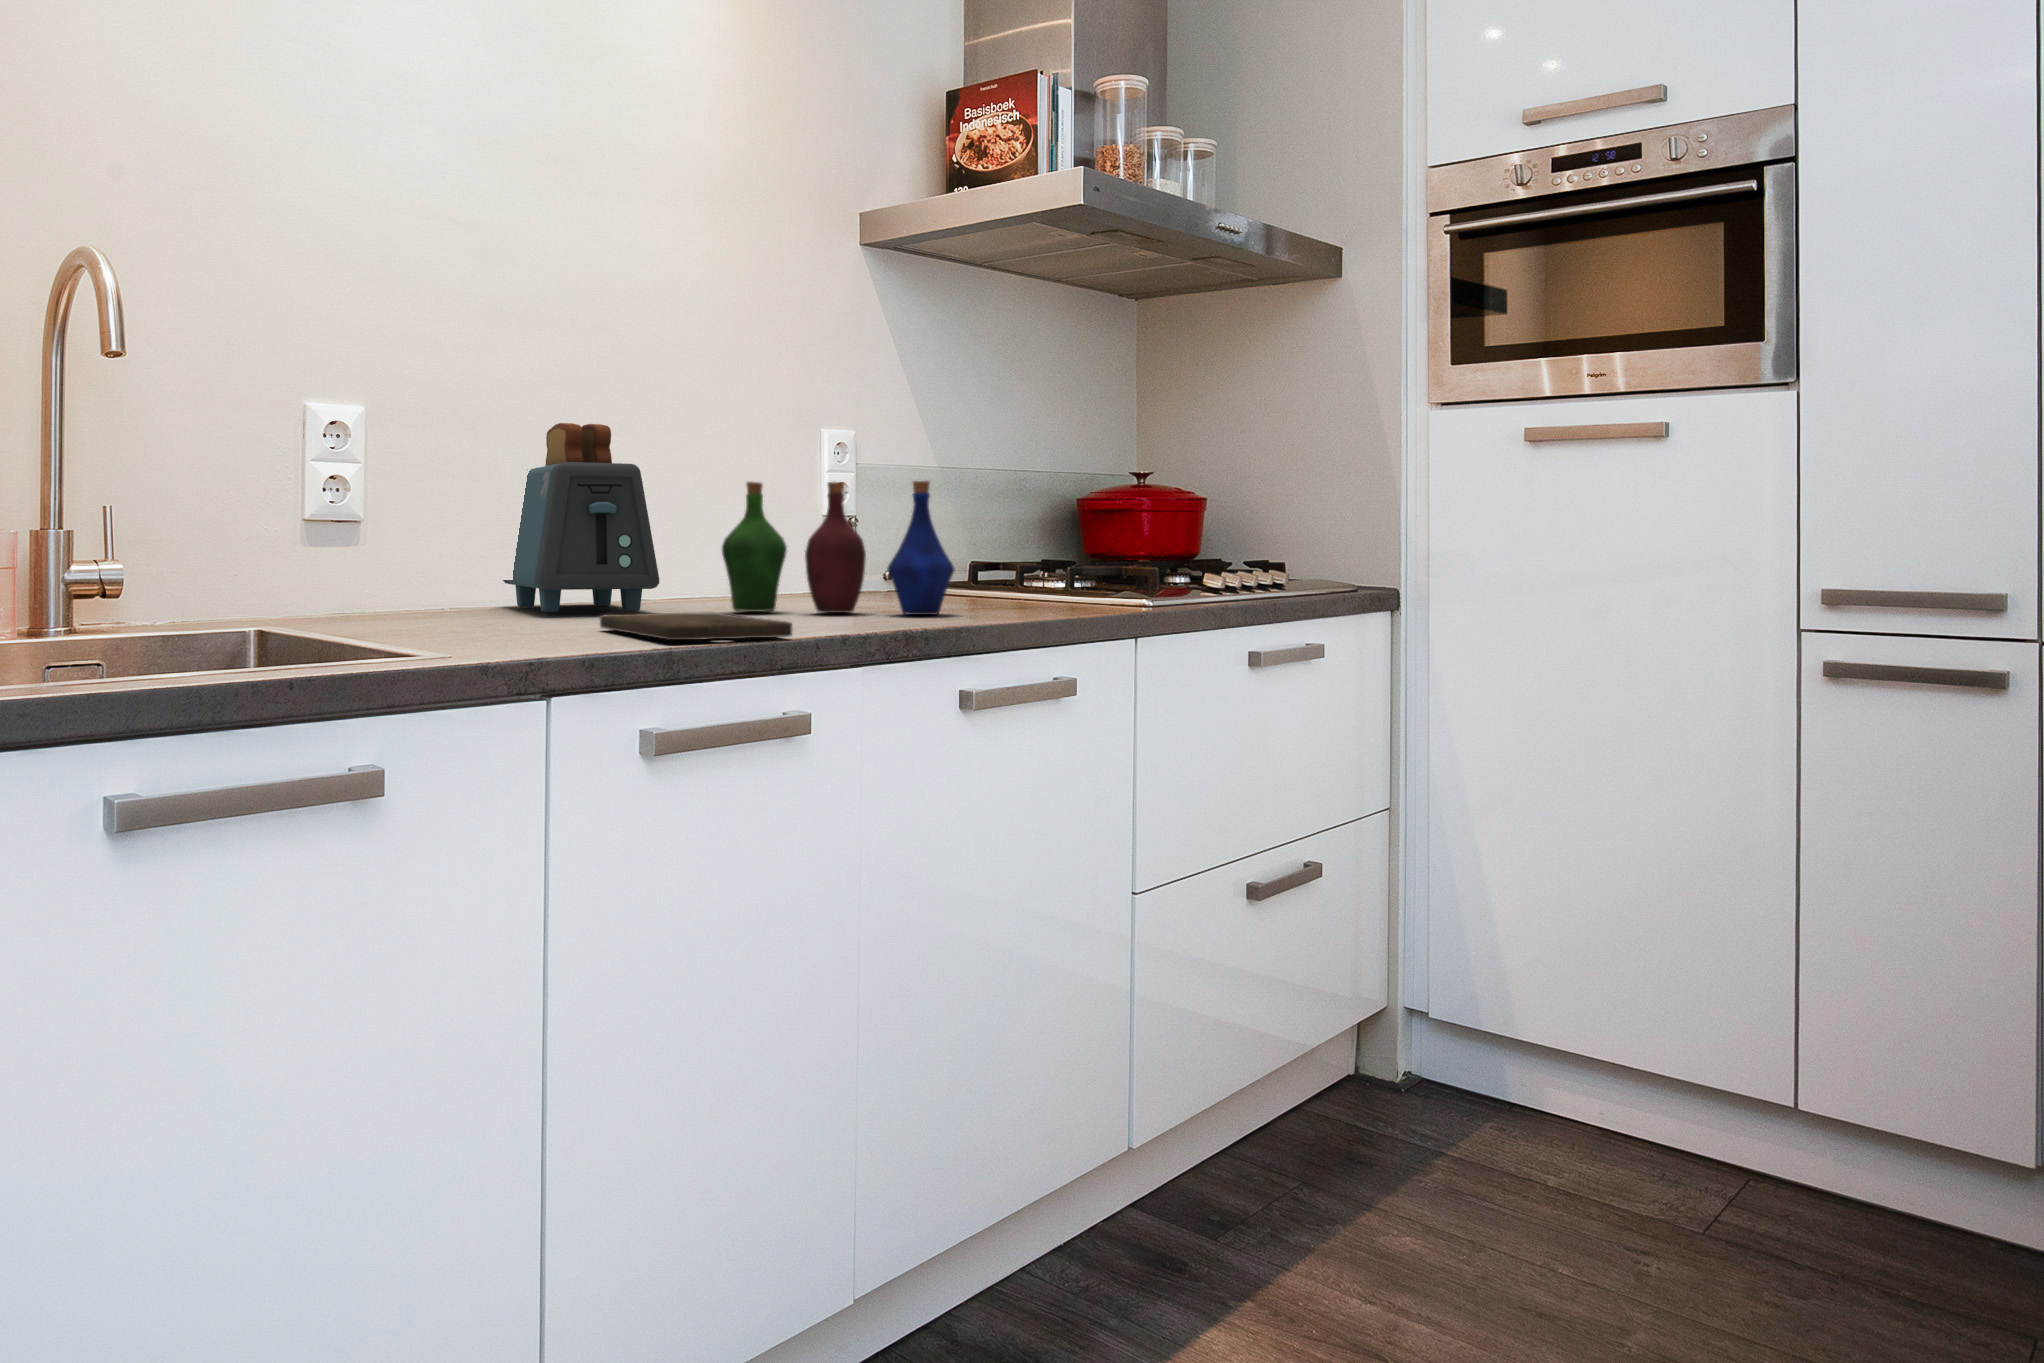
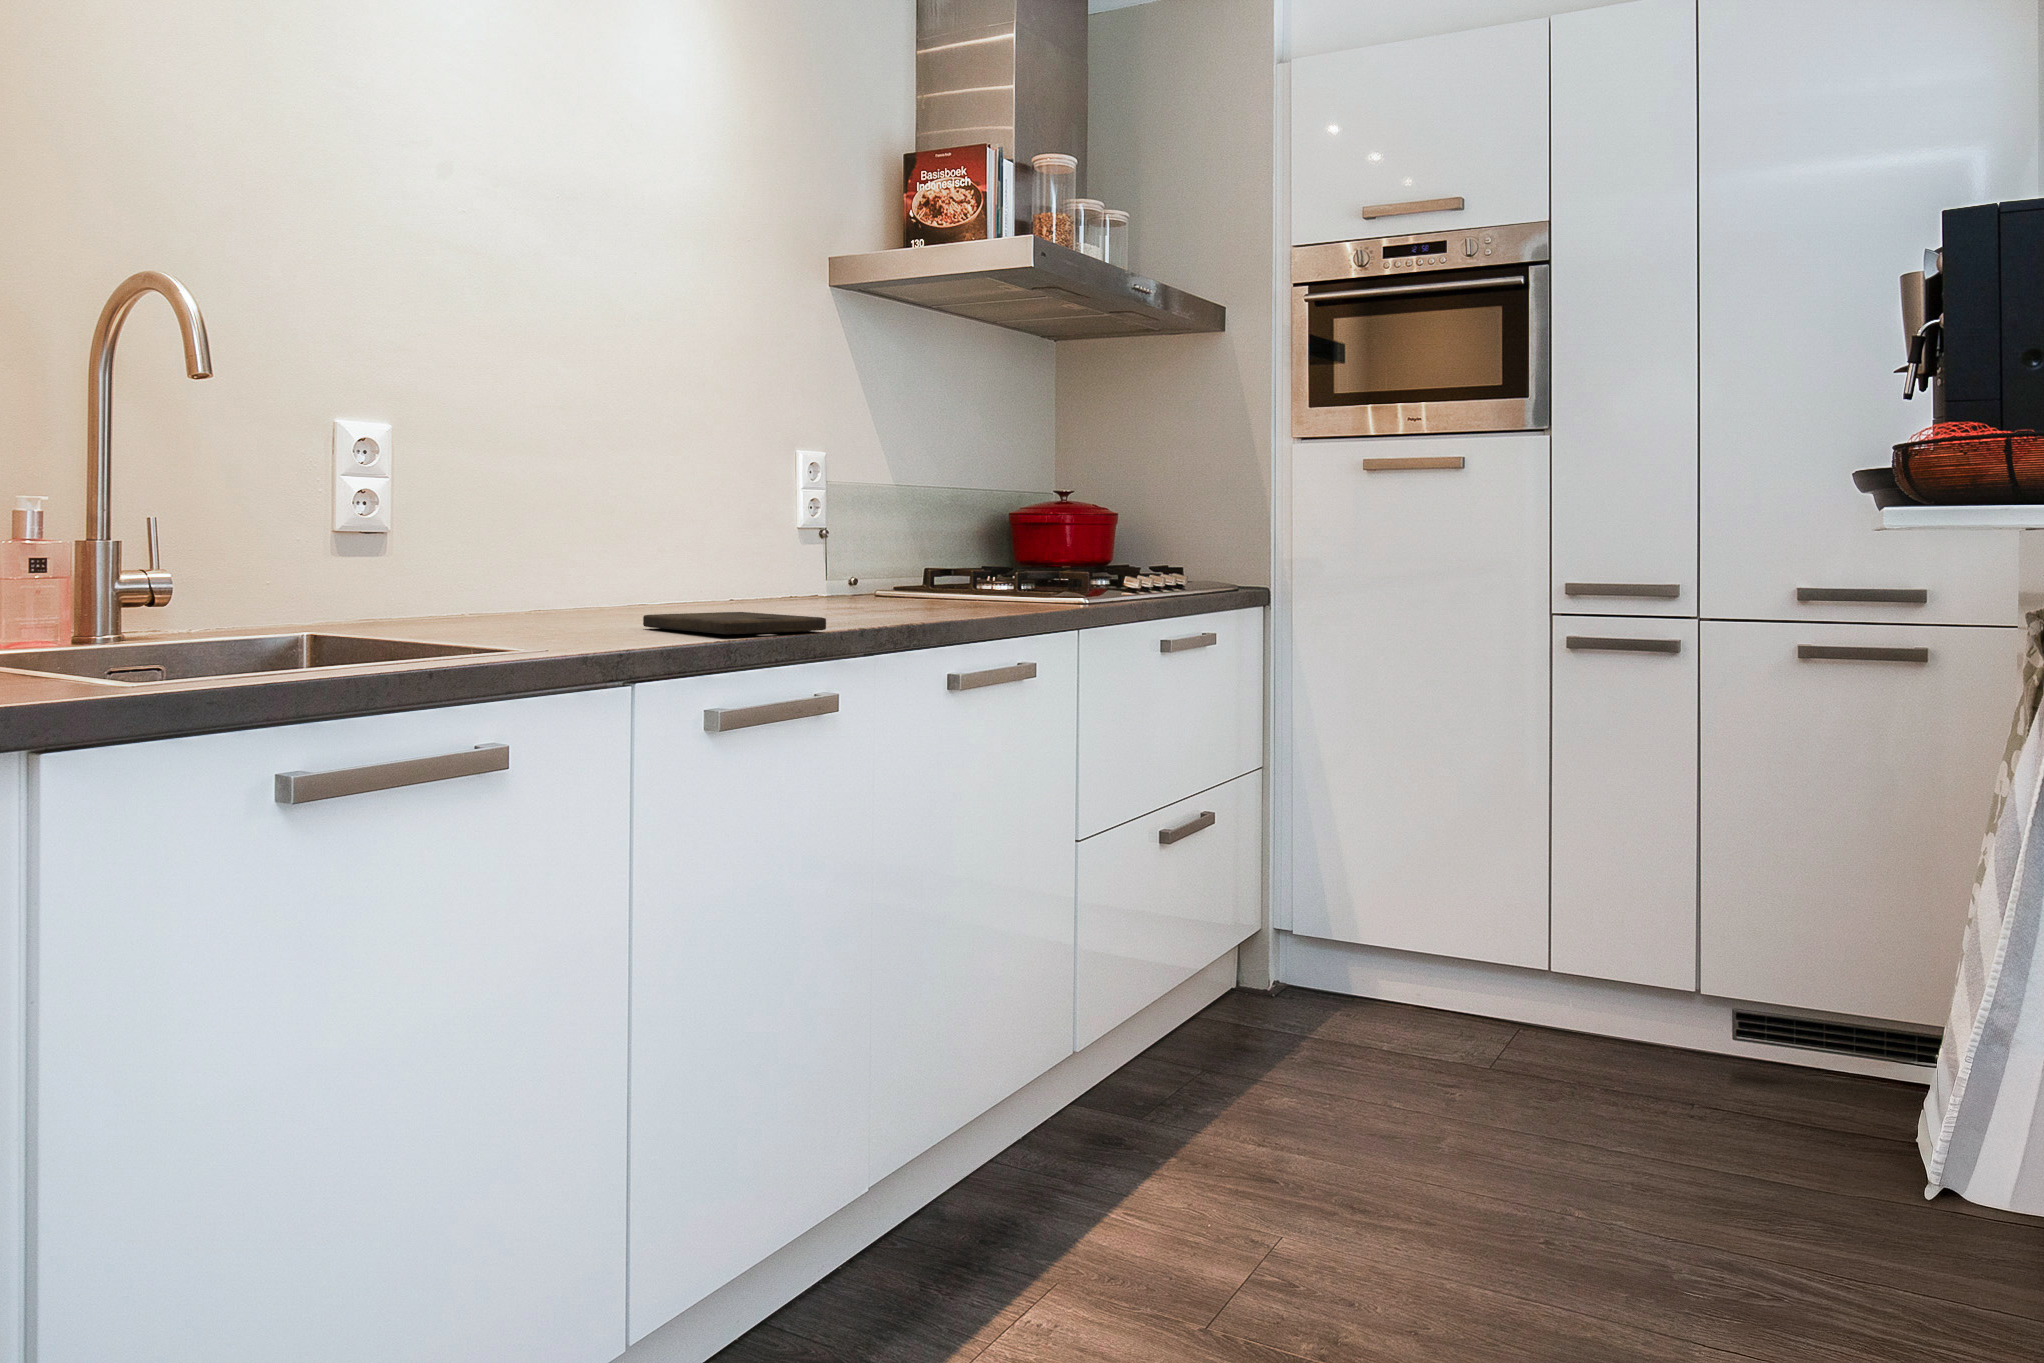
toaster: present [503,423,660,612] -> none [511,443,676,615]
bottle: present [722,481,954,615] -> none [732,498,939,612]

